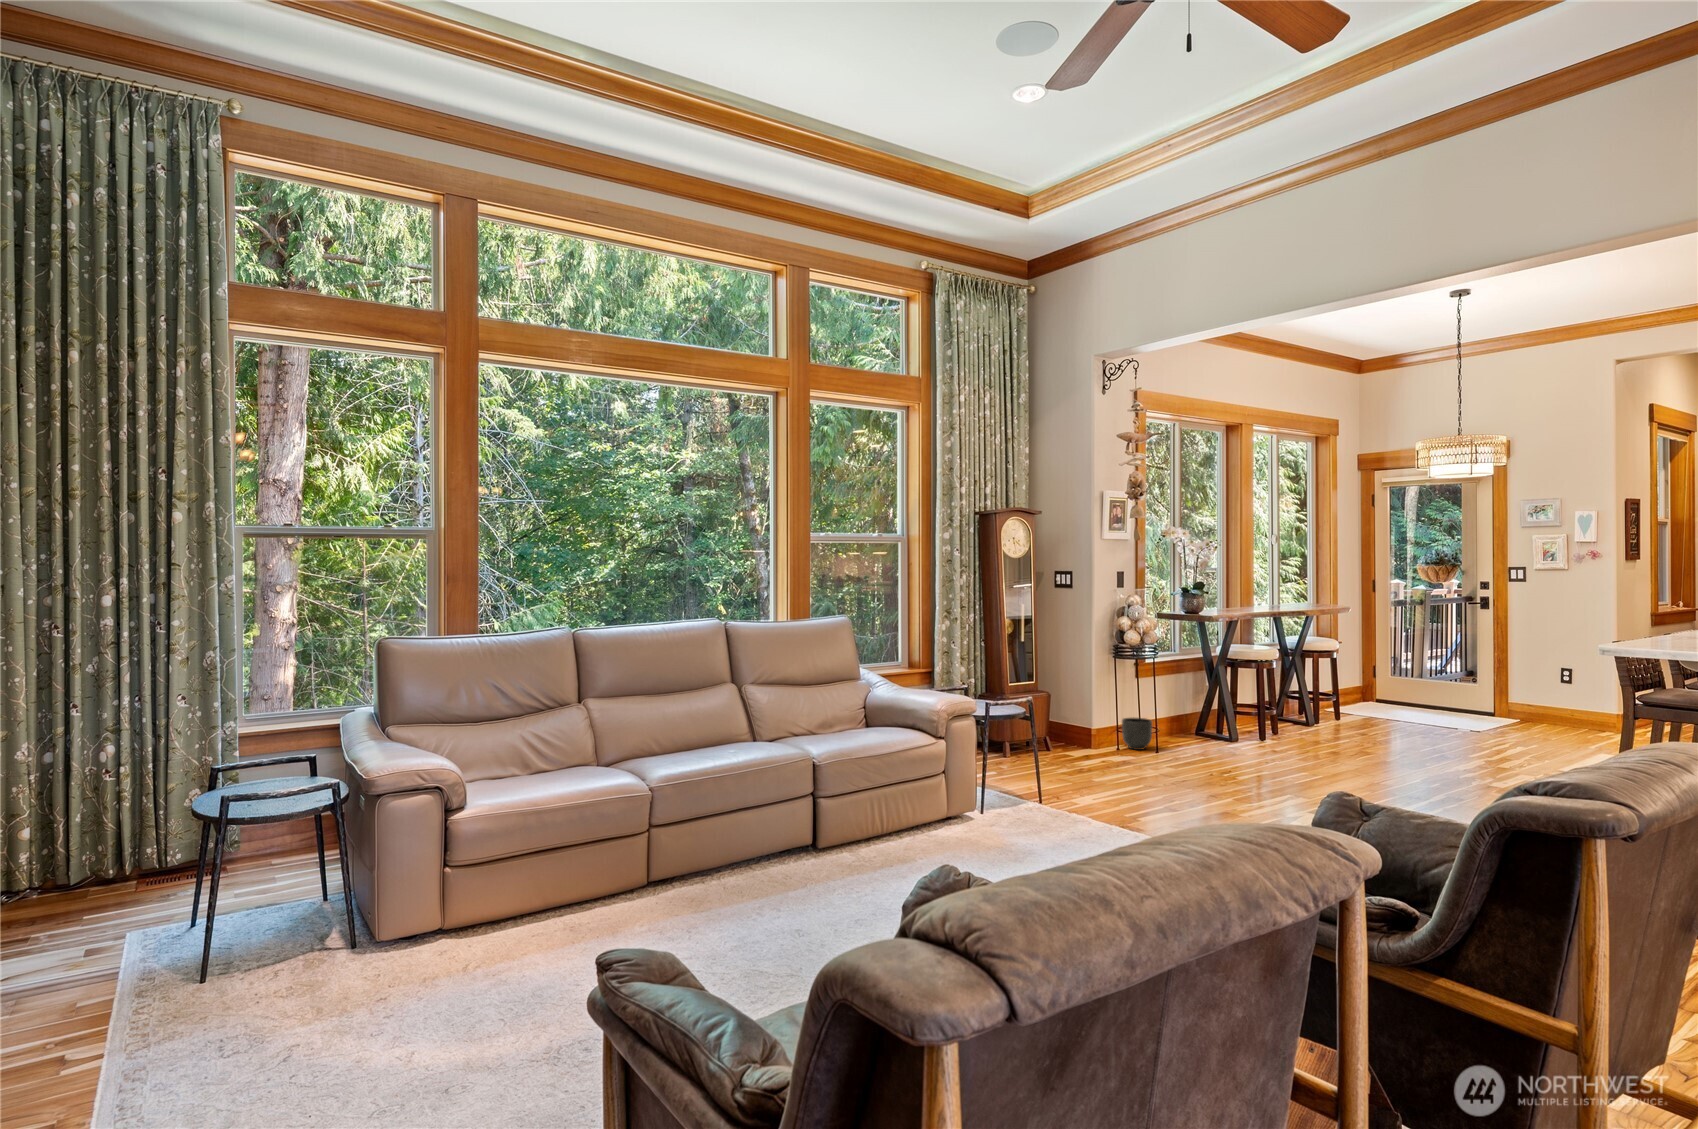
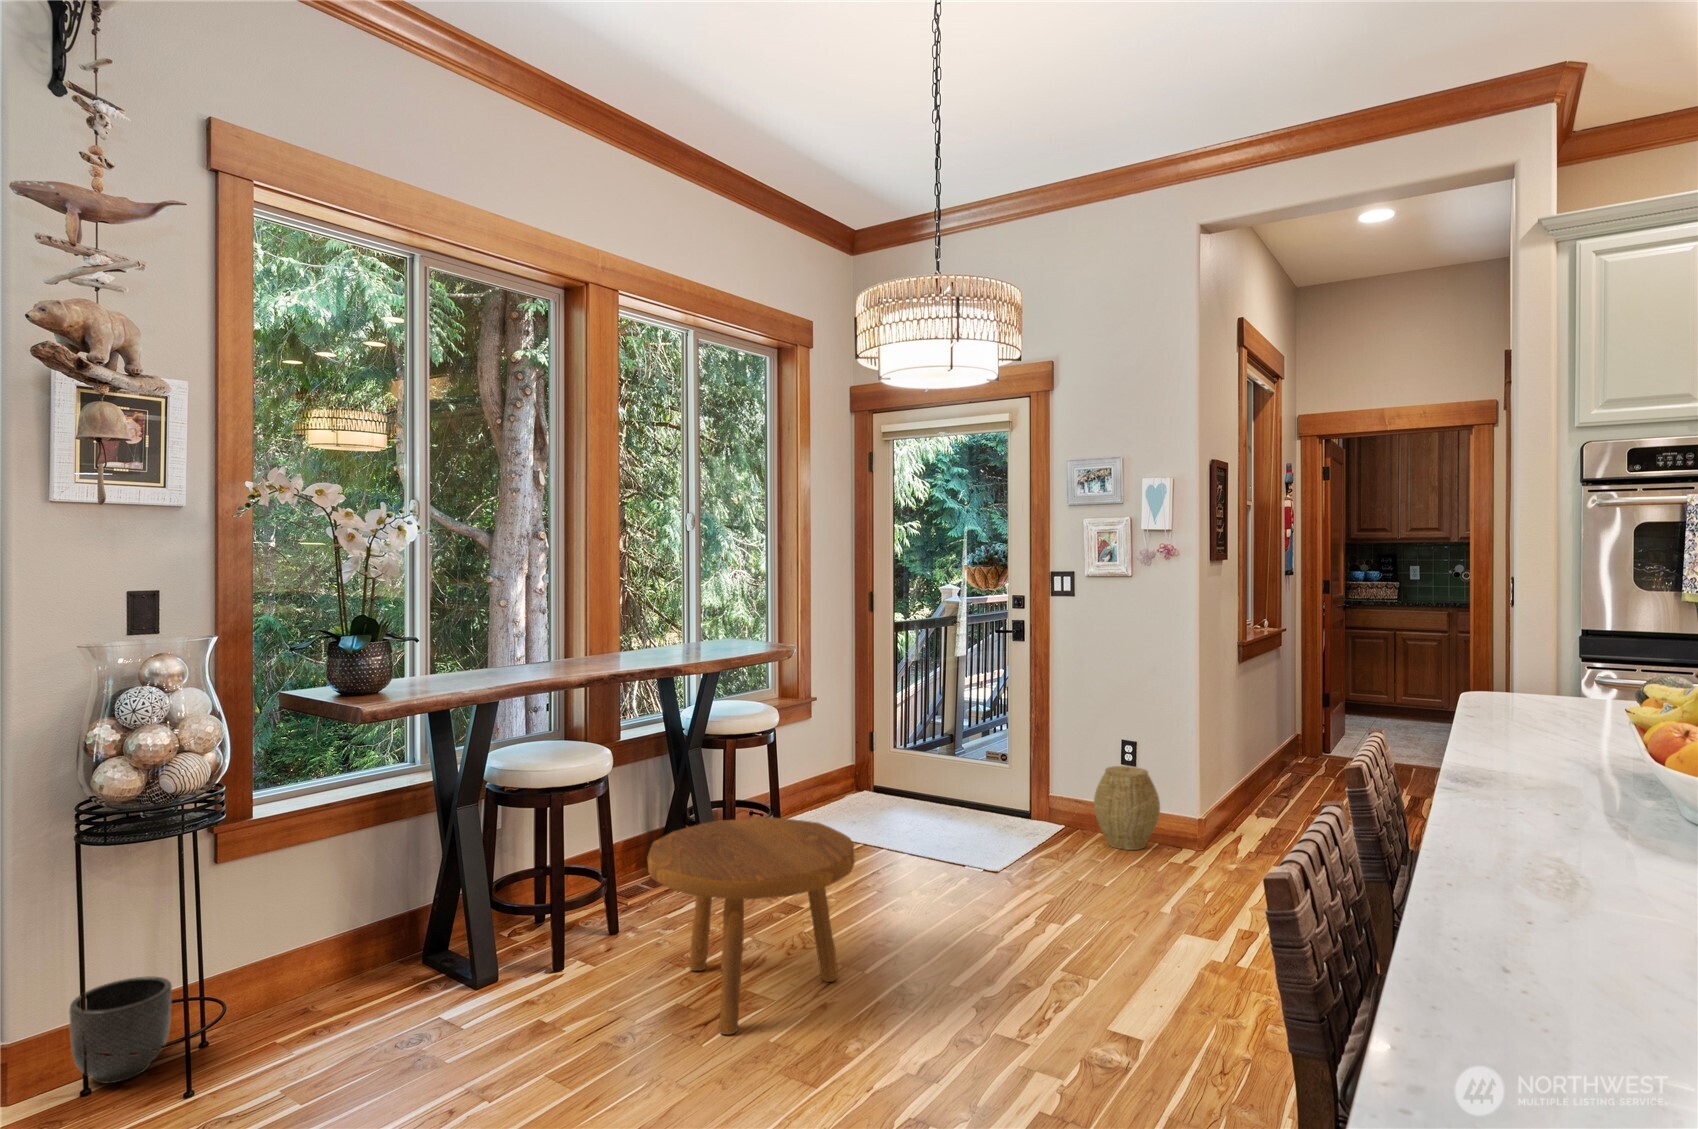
footstool: none [1323,681,1427,758] -> present [647,817,855,1035]
woven basket: none [1542,682,1589,730] -> present [1094,766,1160,850]

